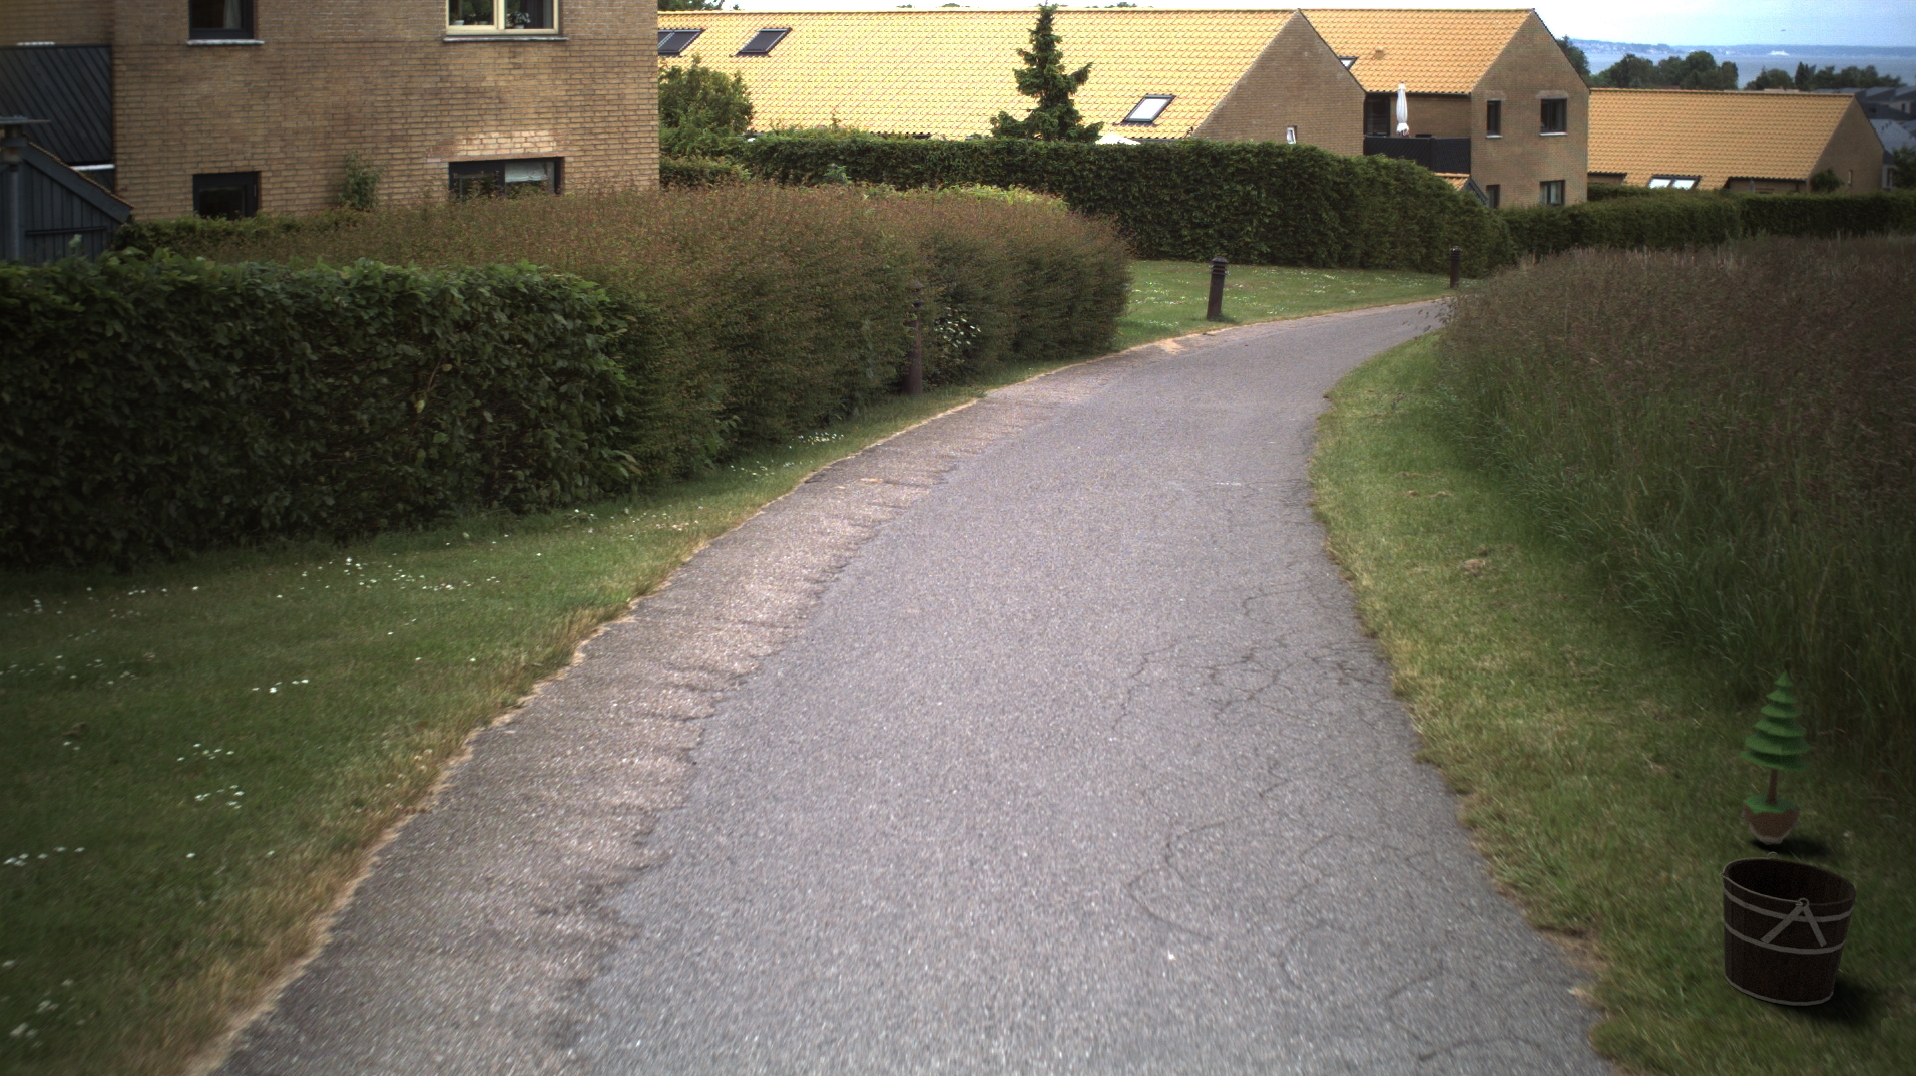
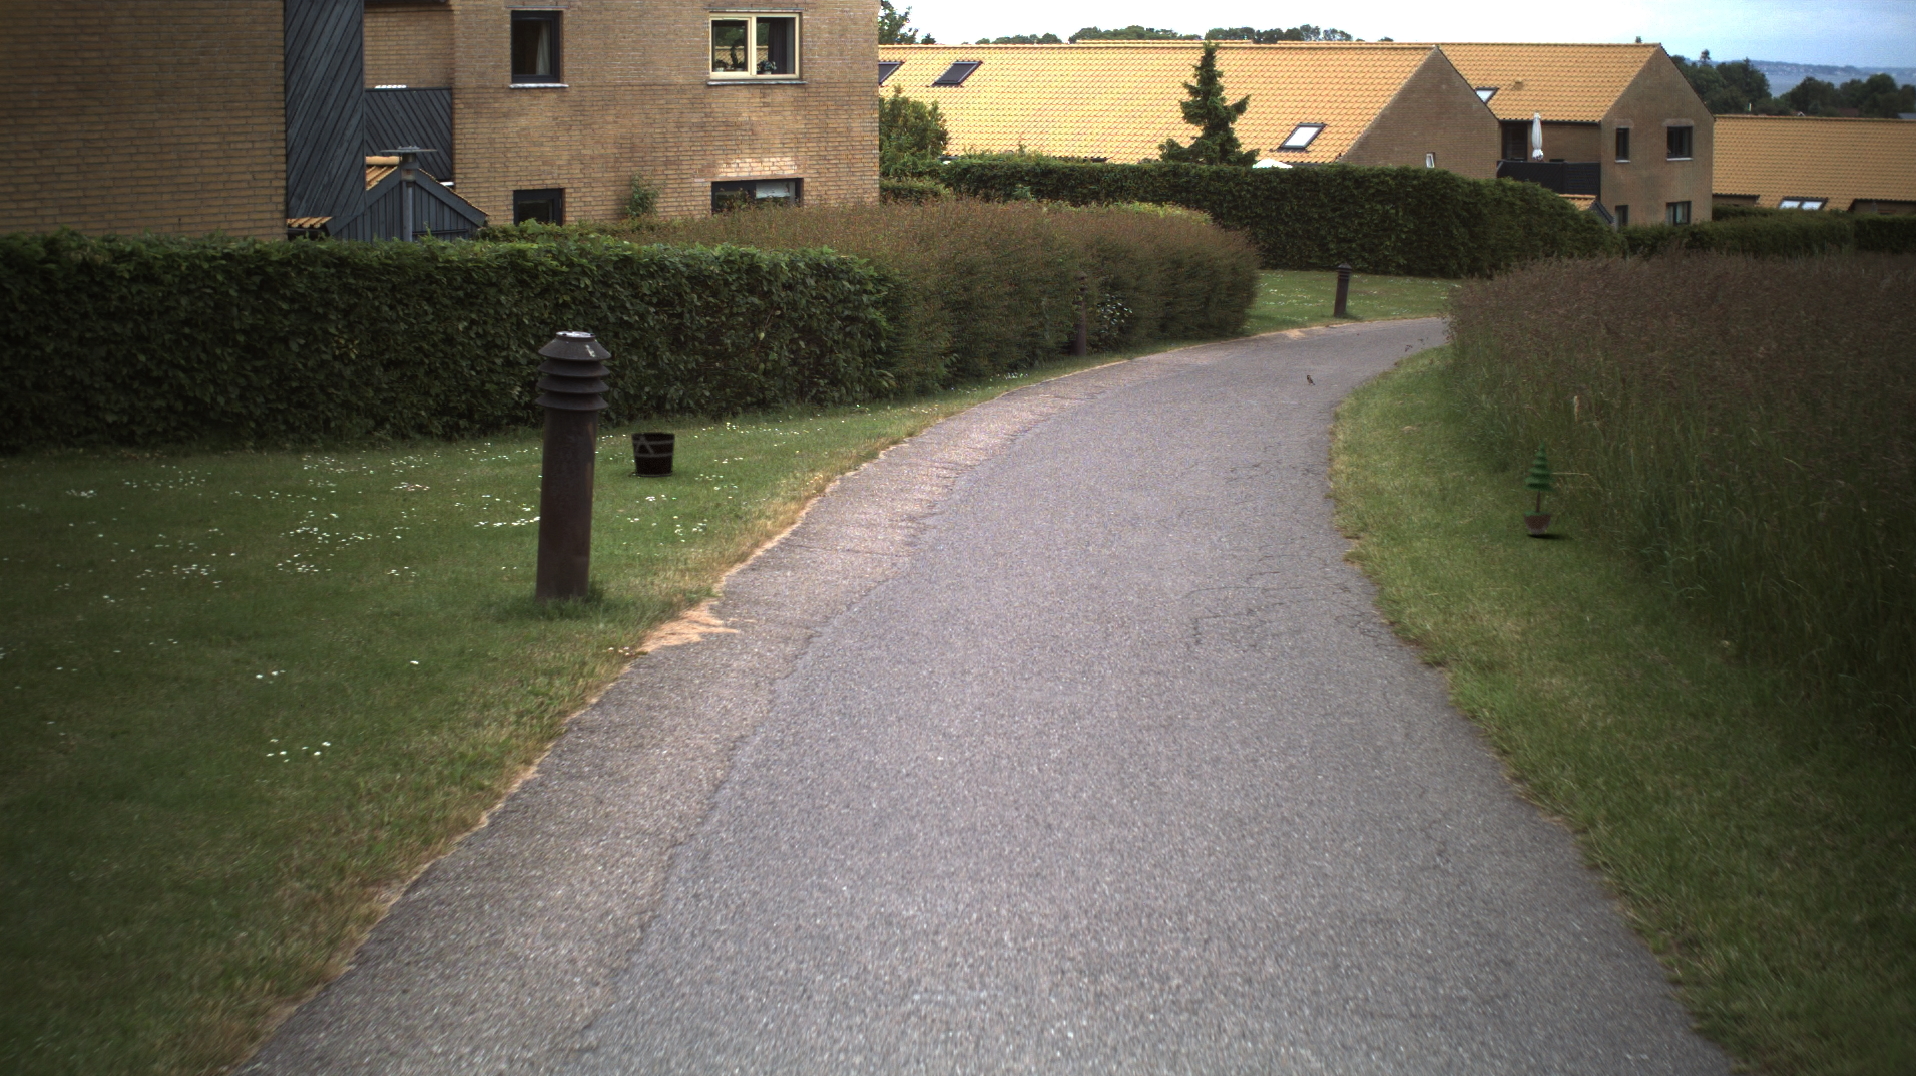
bucket: present [1719,852,1857,1006] -> present [631,432,675,477]

